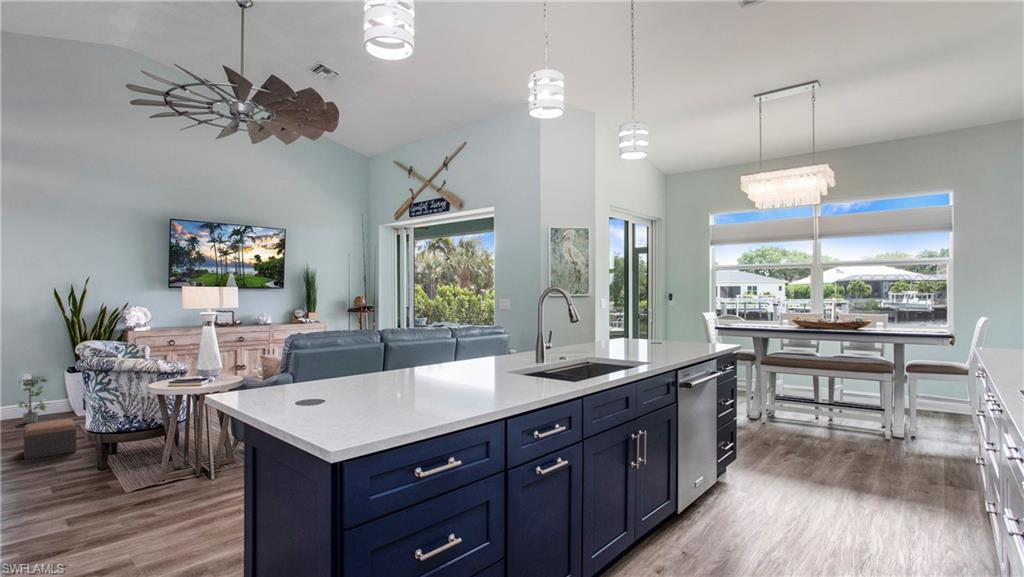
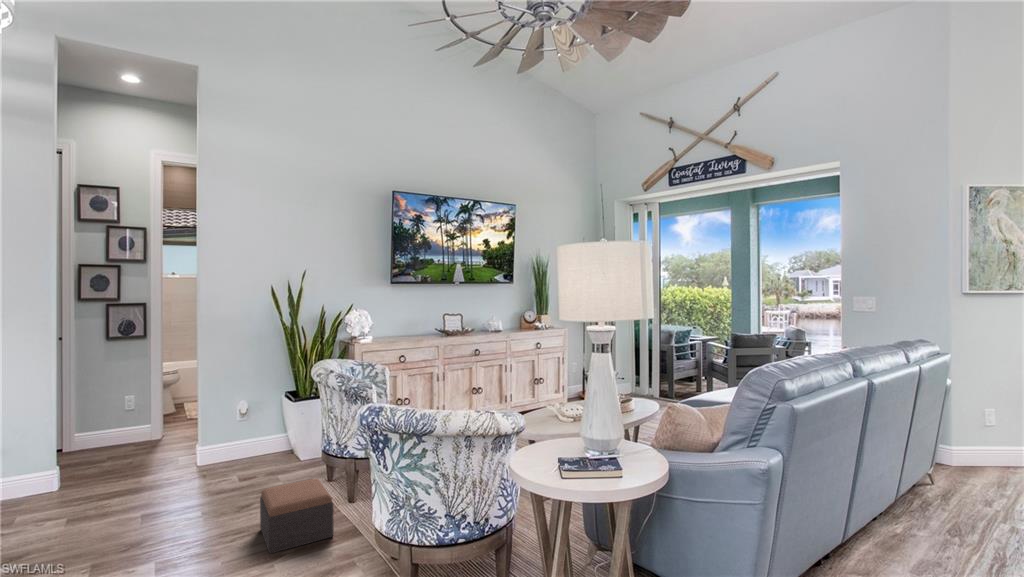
potted plant: present [18,377,50,423] -> none [231,398,272,463]

